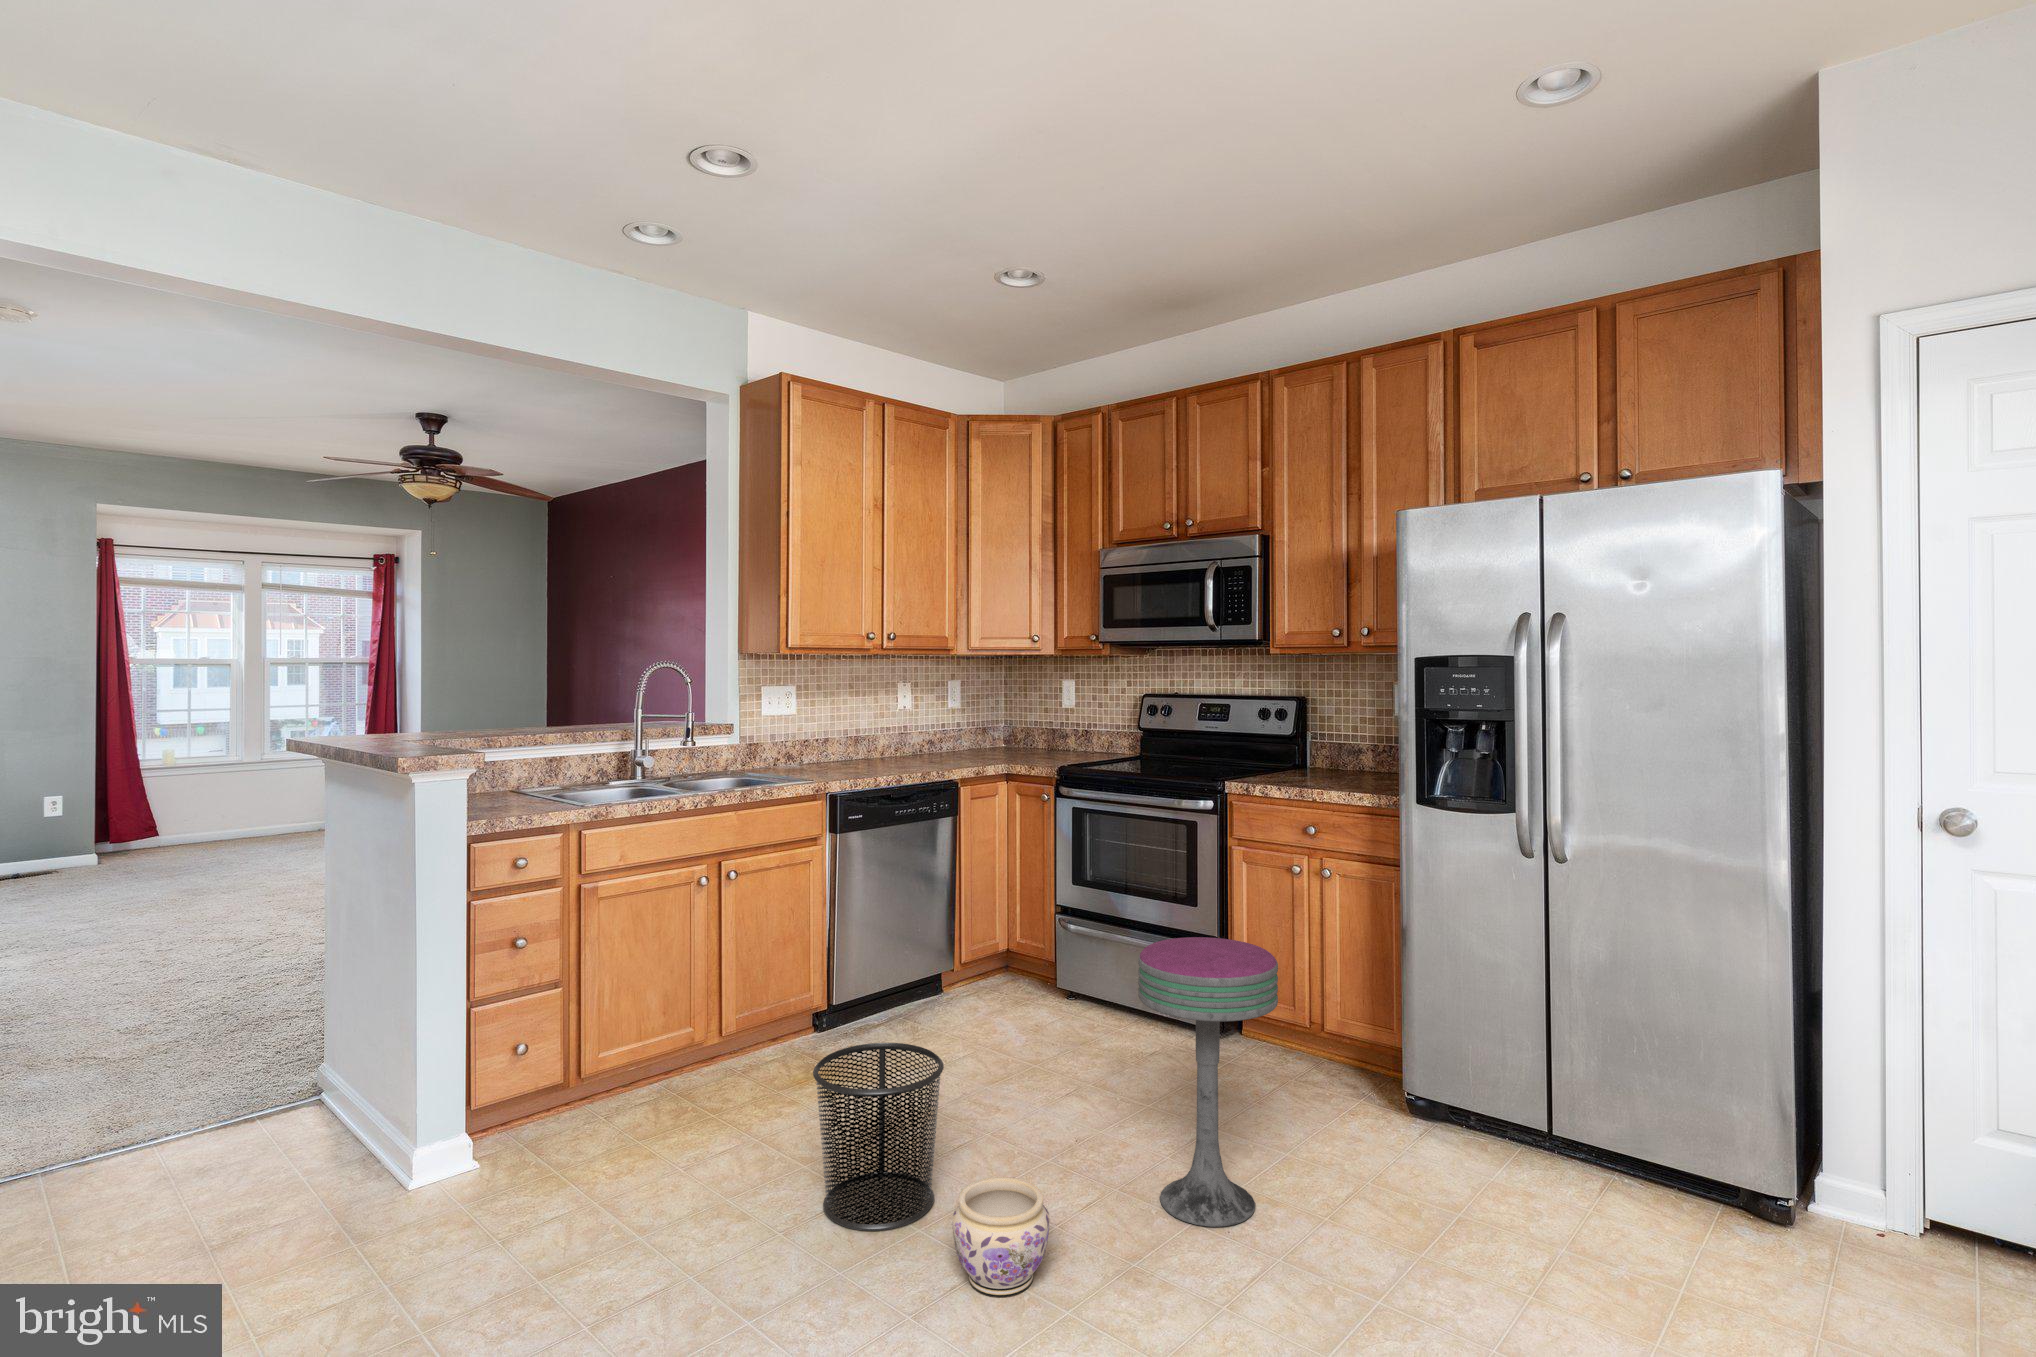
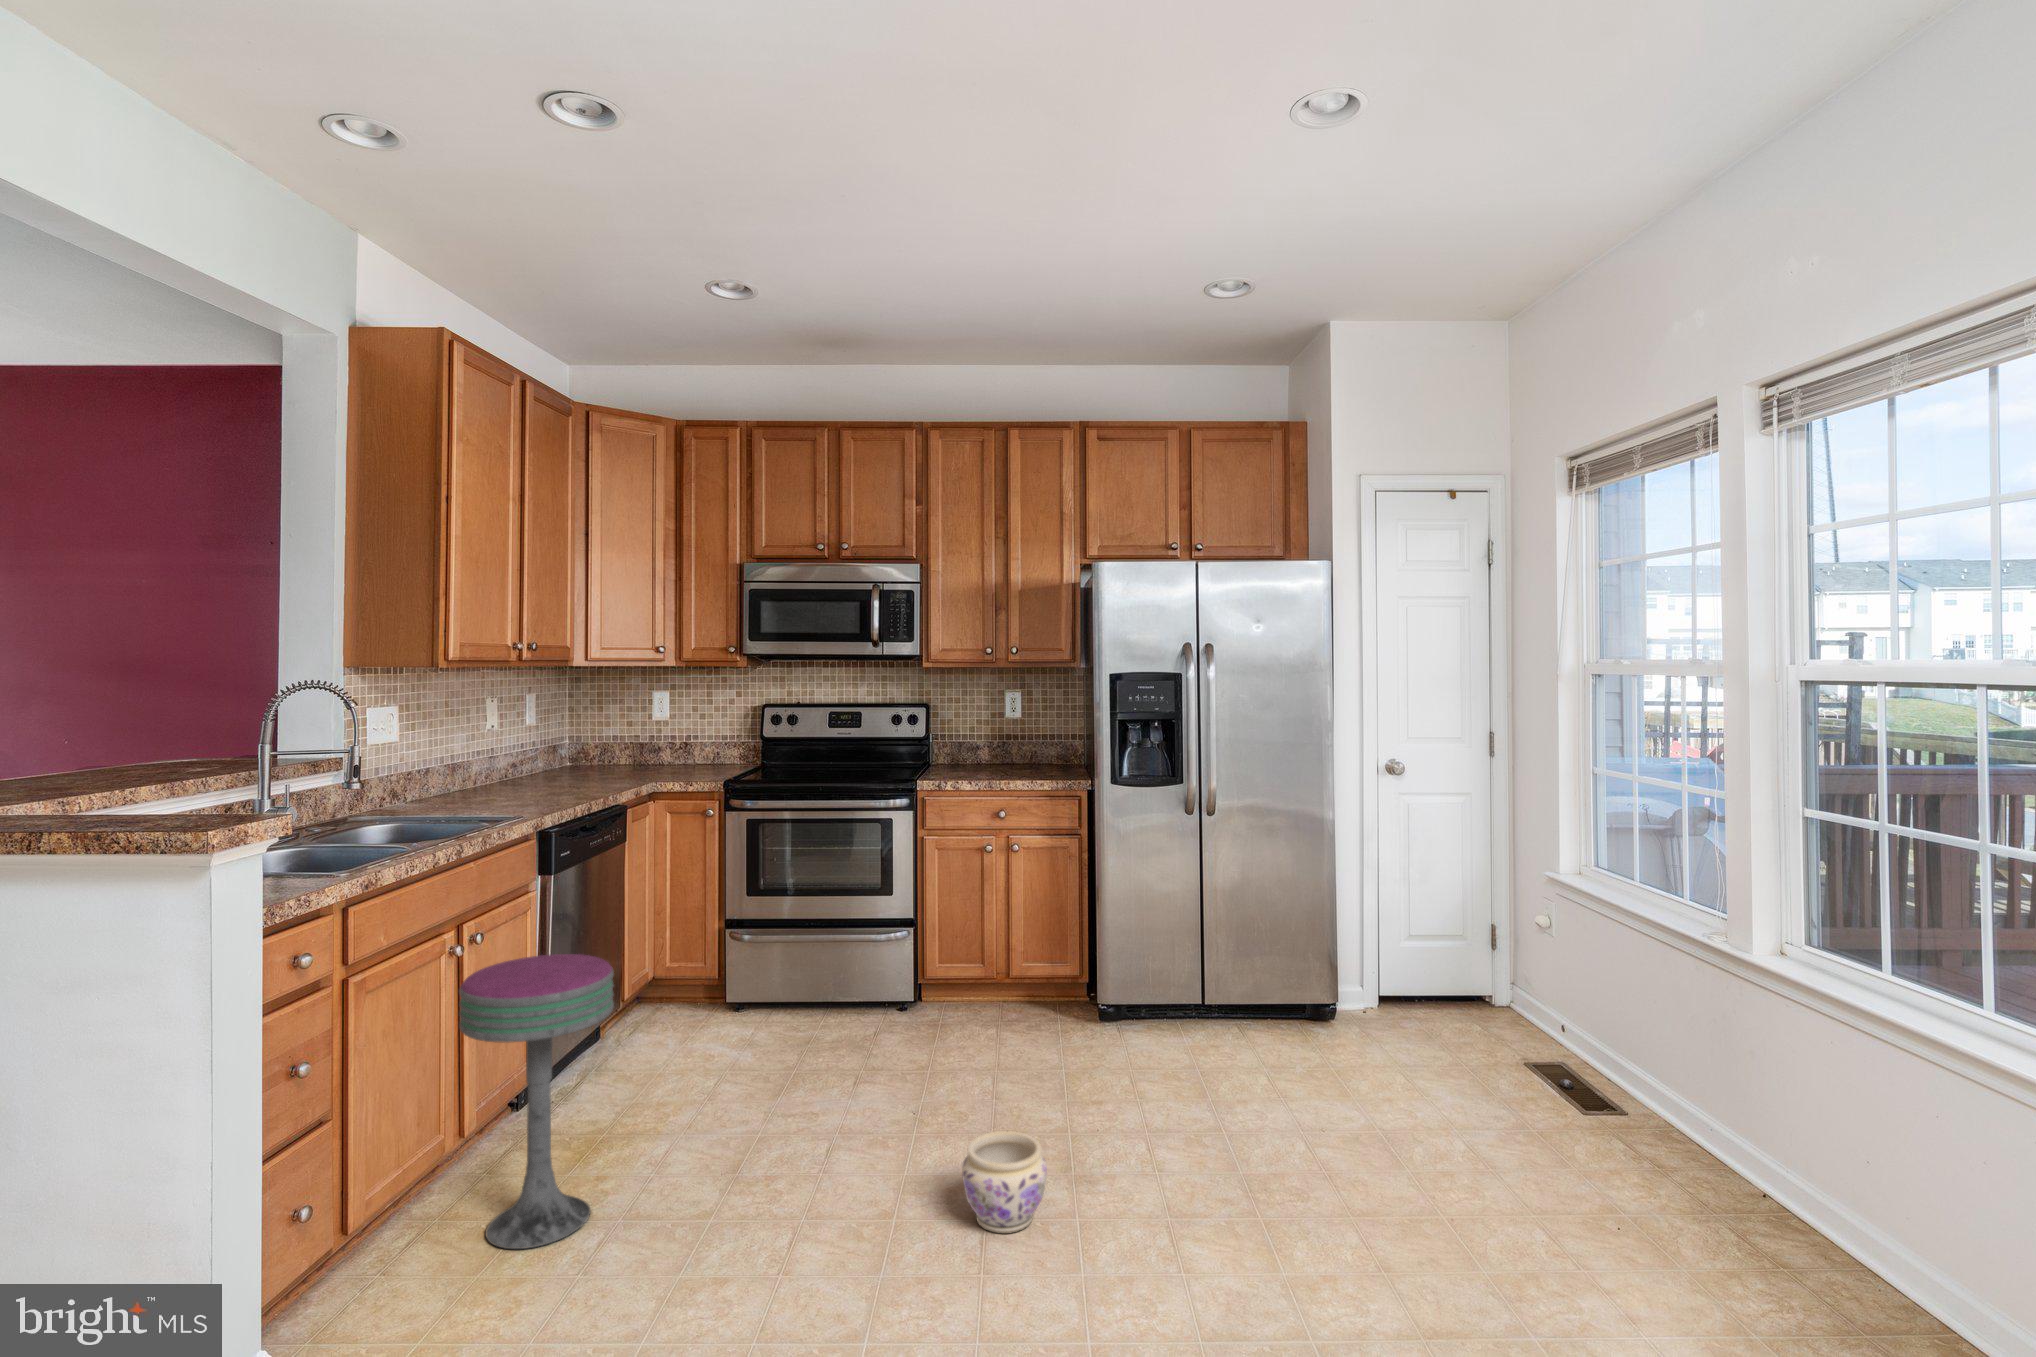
bar stool: present [1138,937,1278,1227] -> present [459,954,614,1249]
waste bin: present [813,1043,944,1231] -> none [763,1052,893,1240]

